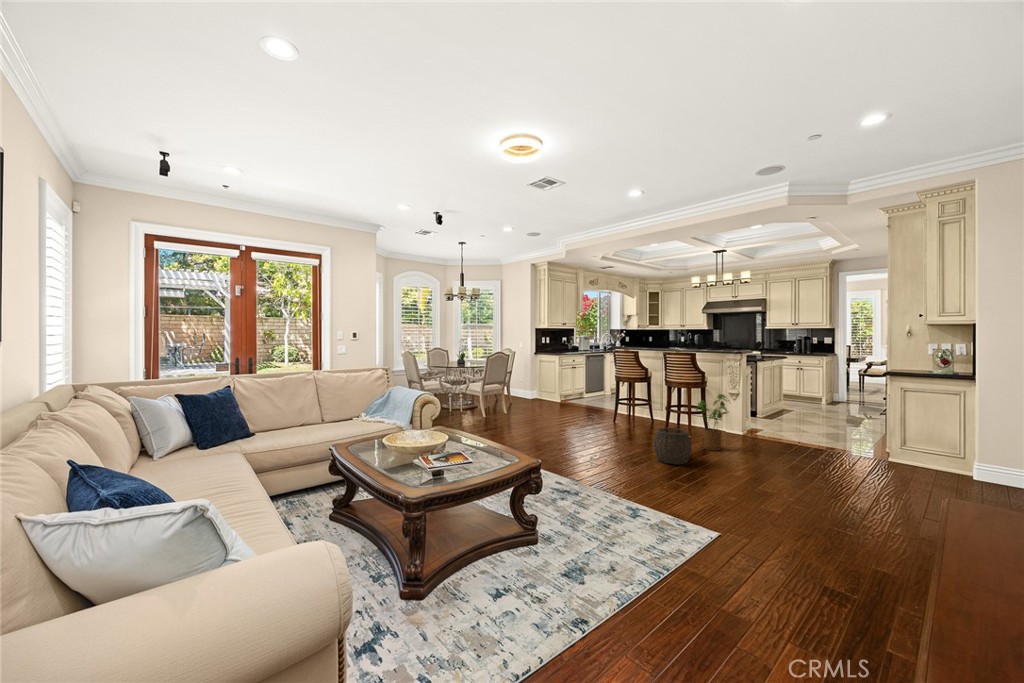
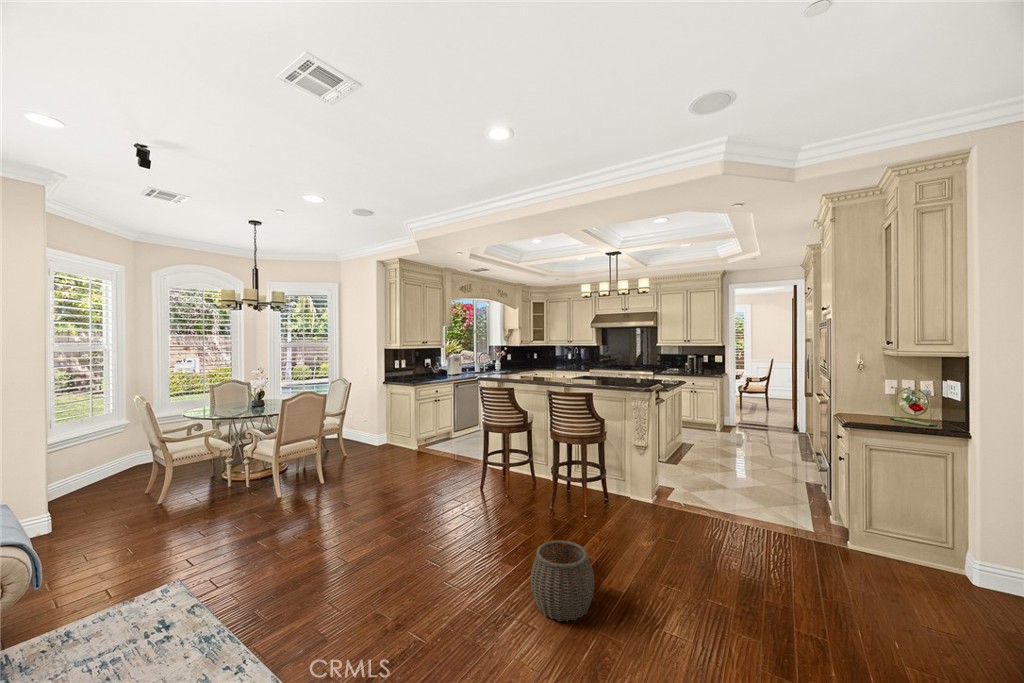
house plant: present [696,394,729,451] -> none [596,465,647,559]

